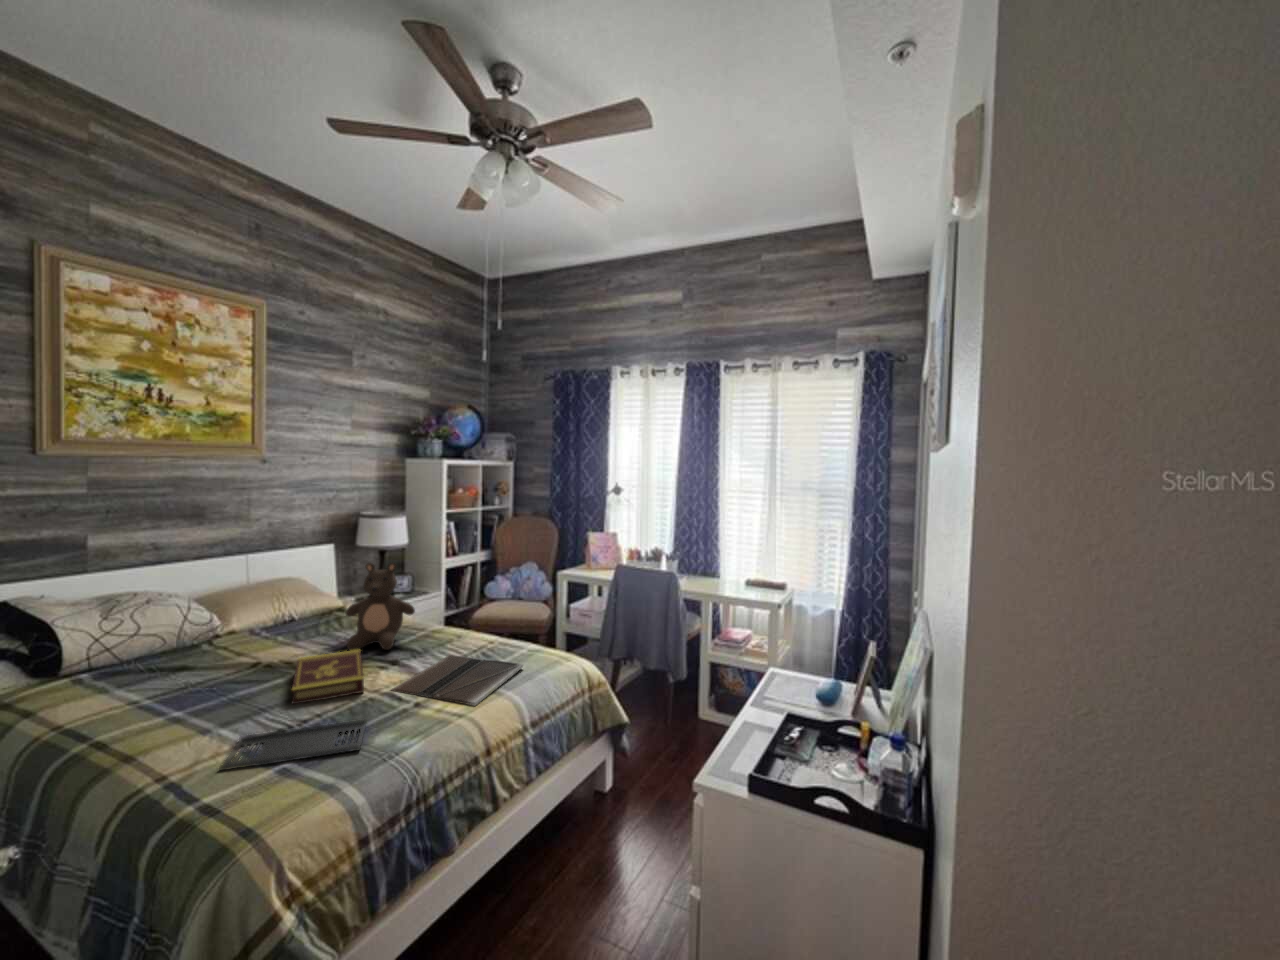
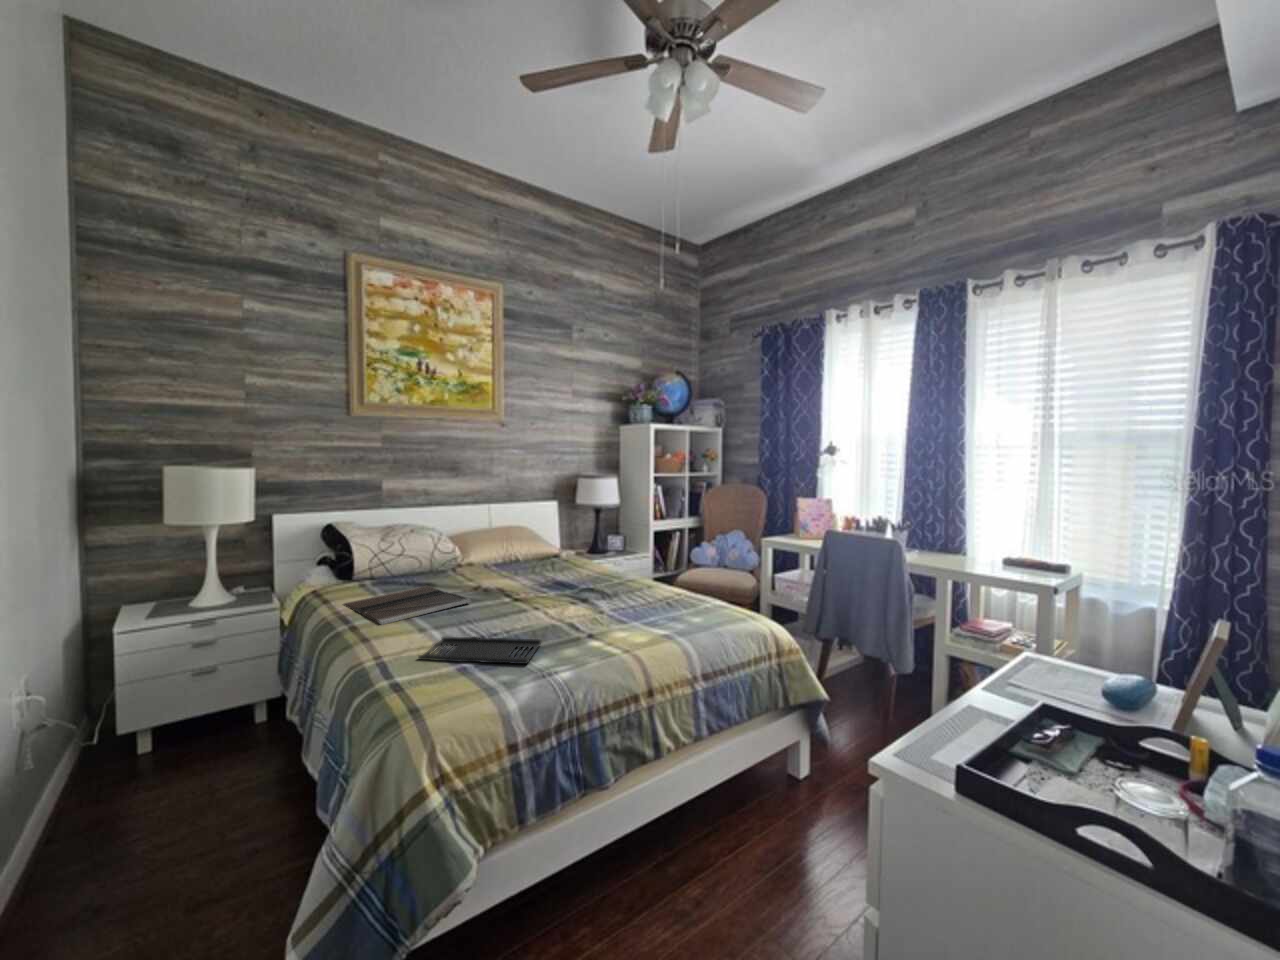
teddy bear: present [346,563,415,651] -> none [549,508,609,589]
book: present [292,650,364,704] -> none [490,584,556,621]
laptop: present [391,655,523,706] -> present [343,586,471,625]

